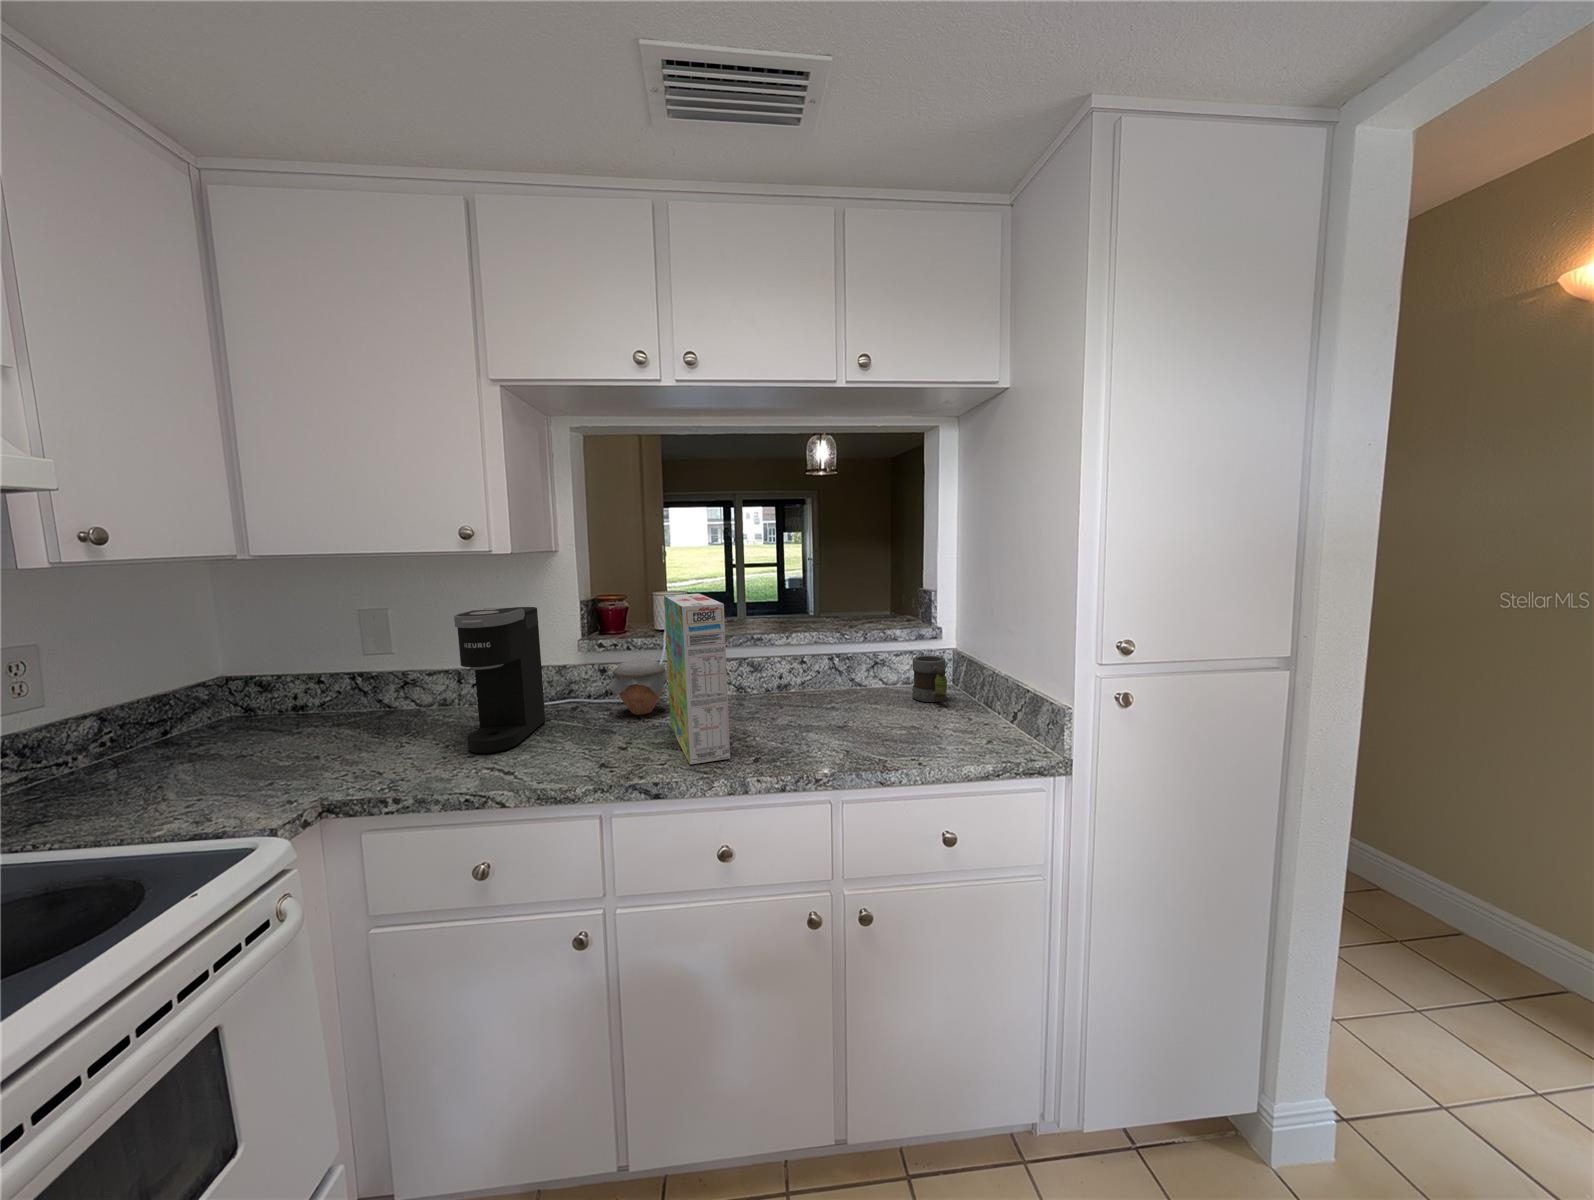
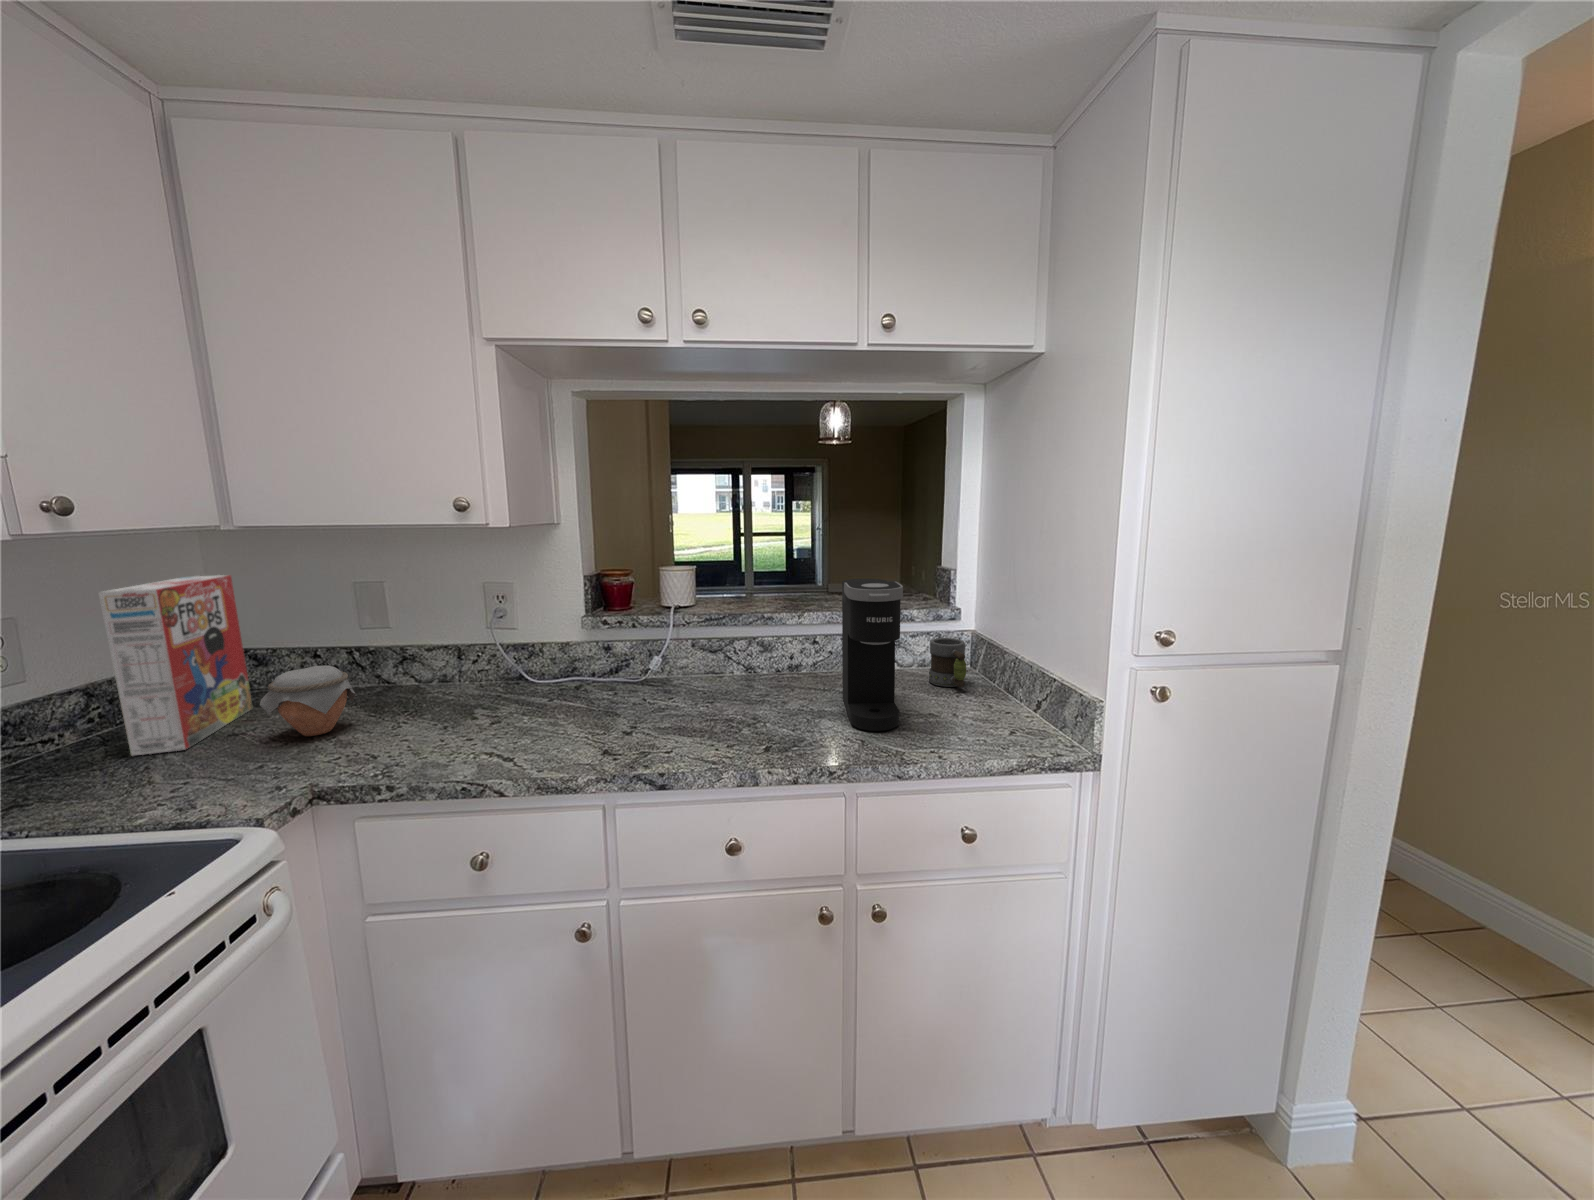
cereal box: present [664,593,730,764] -> present [99,575,253,756]
coffee maker: present [454,607,545,753] -> present [842,579,903,731]
jar: present [609,659,668,715] -> present [260,666,356,736]

